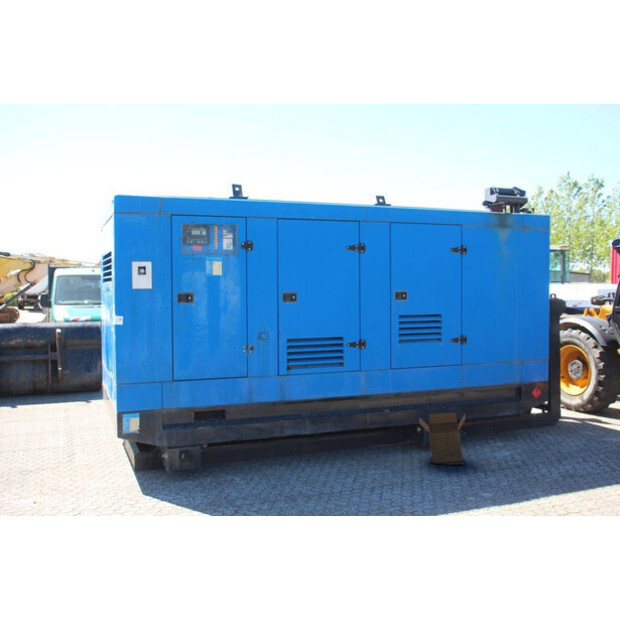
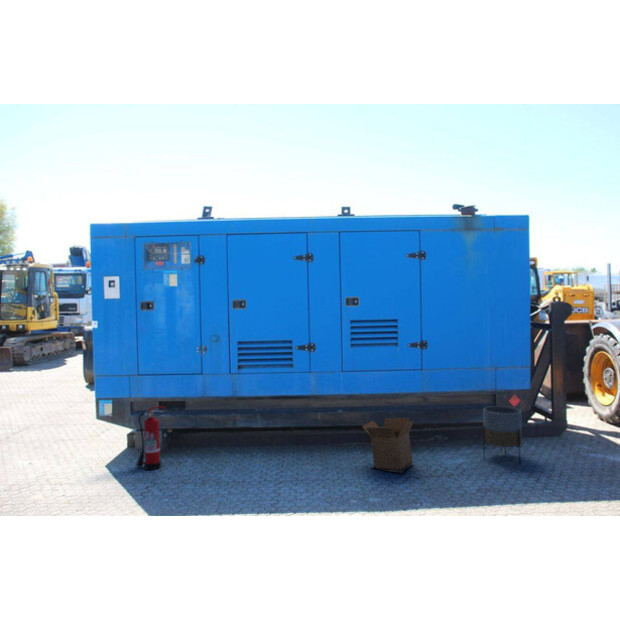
planter: none [512,397,548,448] -> present [483,406,522,460]
fire extinguisher: none [180,415,216,489] -> present [136,406,163,470]

